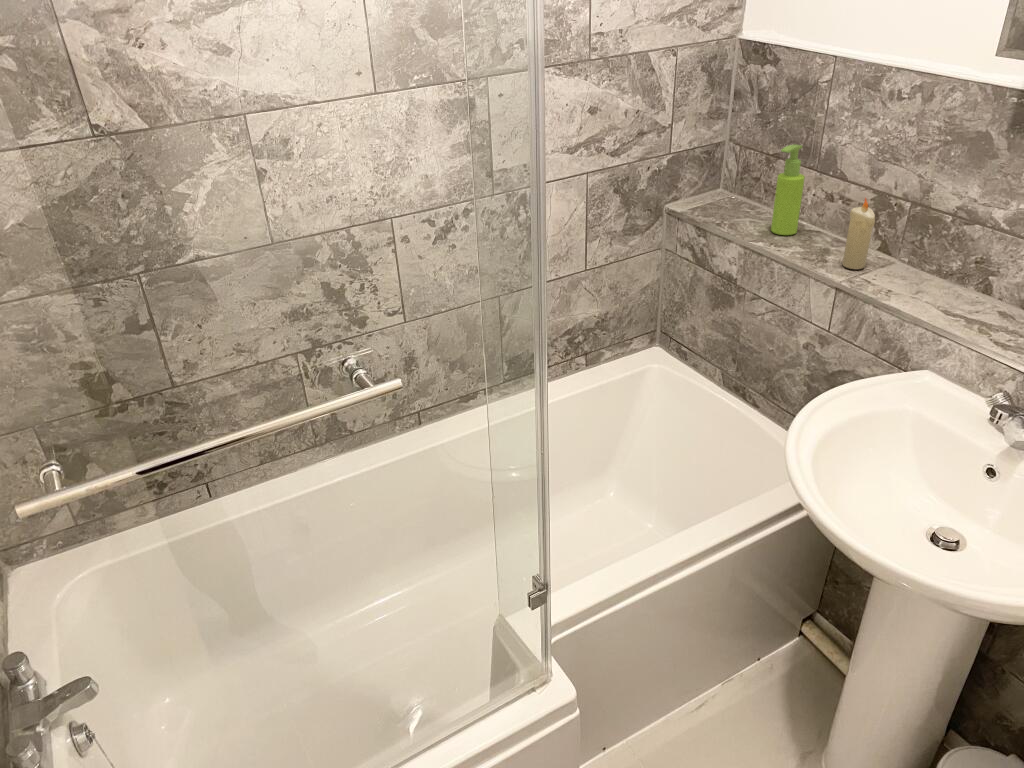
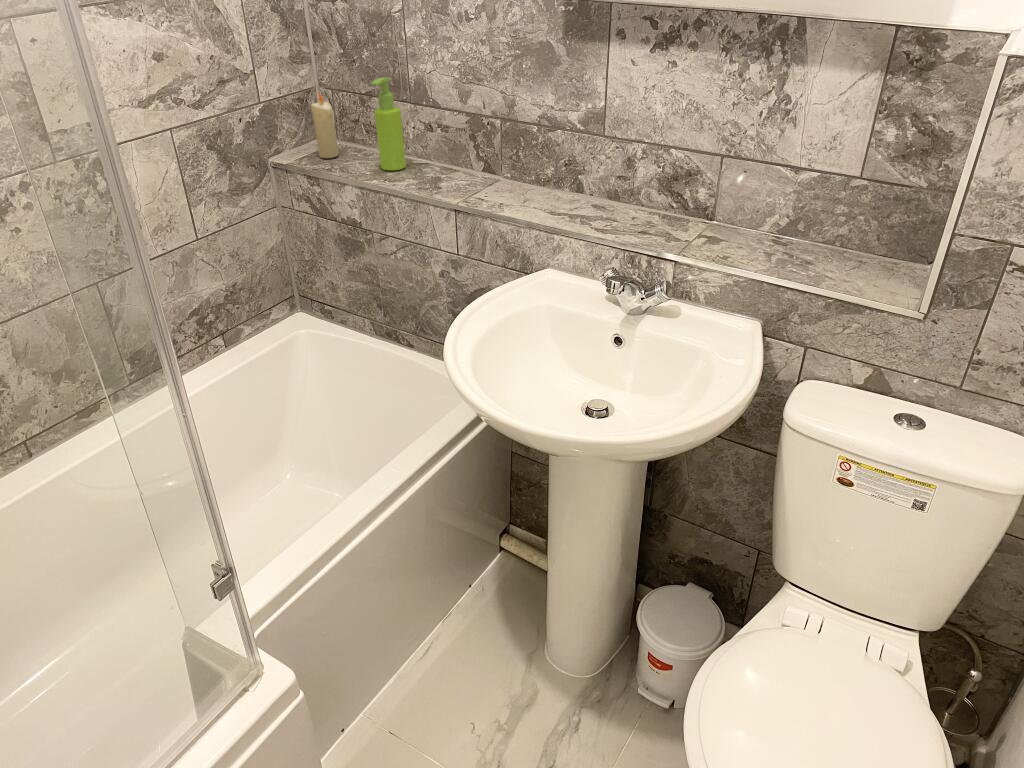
candle: present [843,198,875,269] -> present [311,93,338,158]

